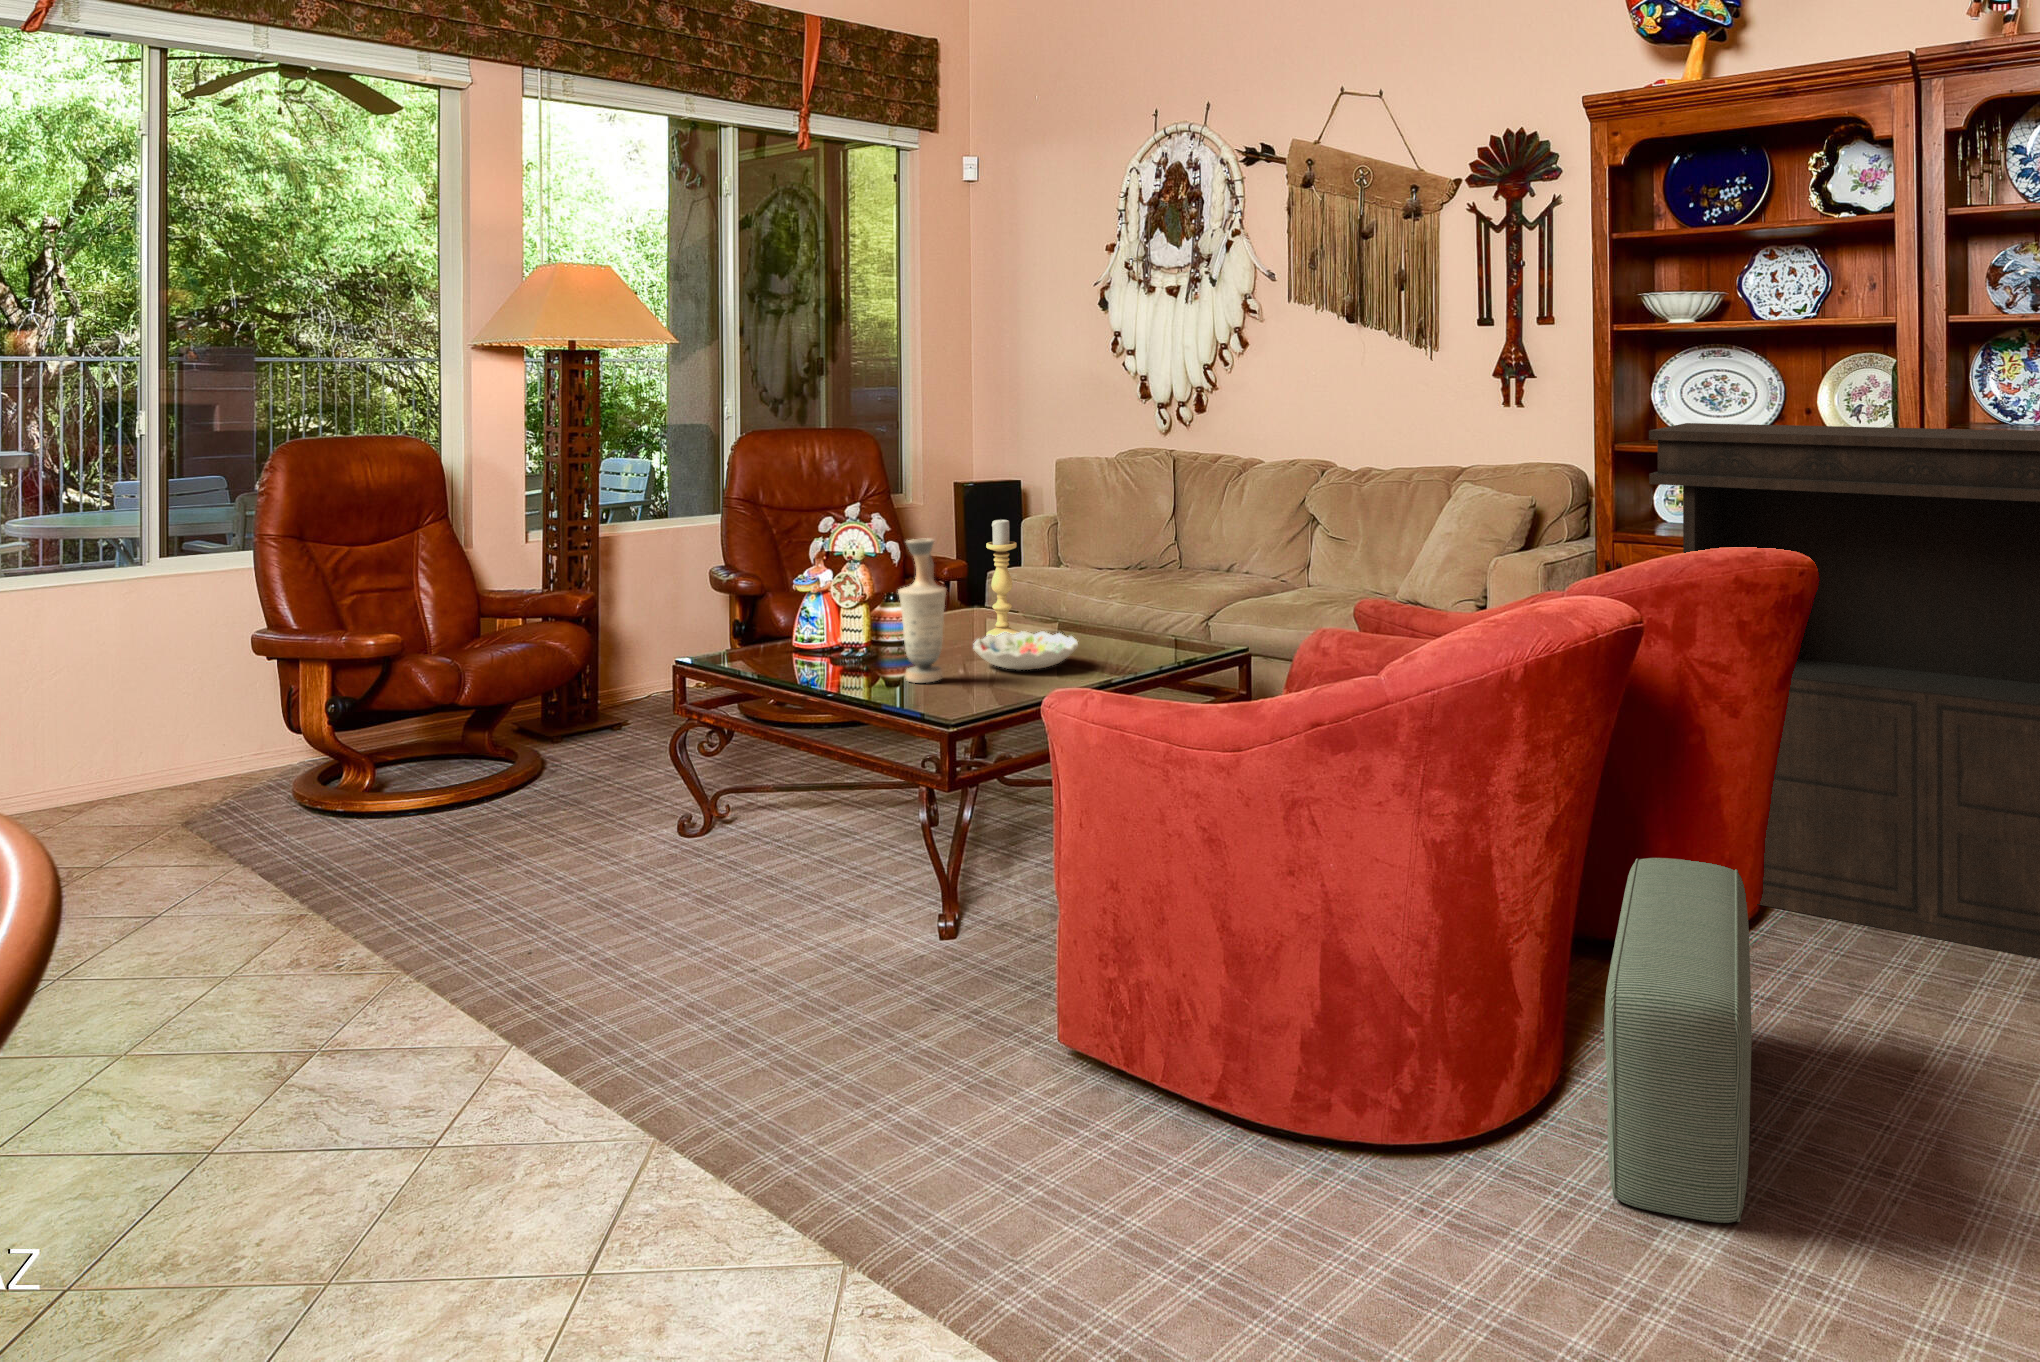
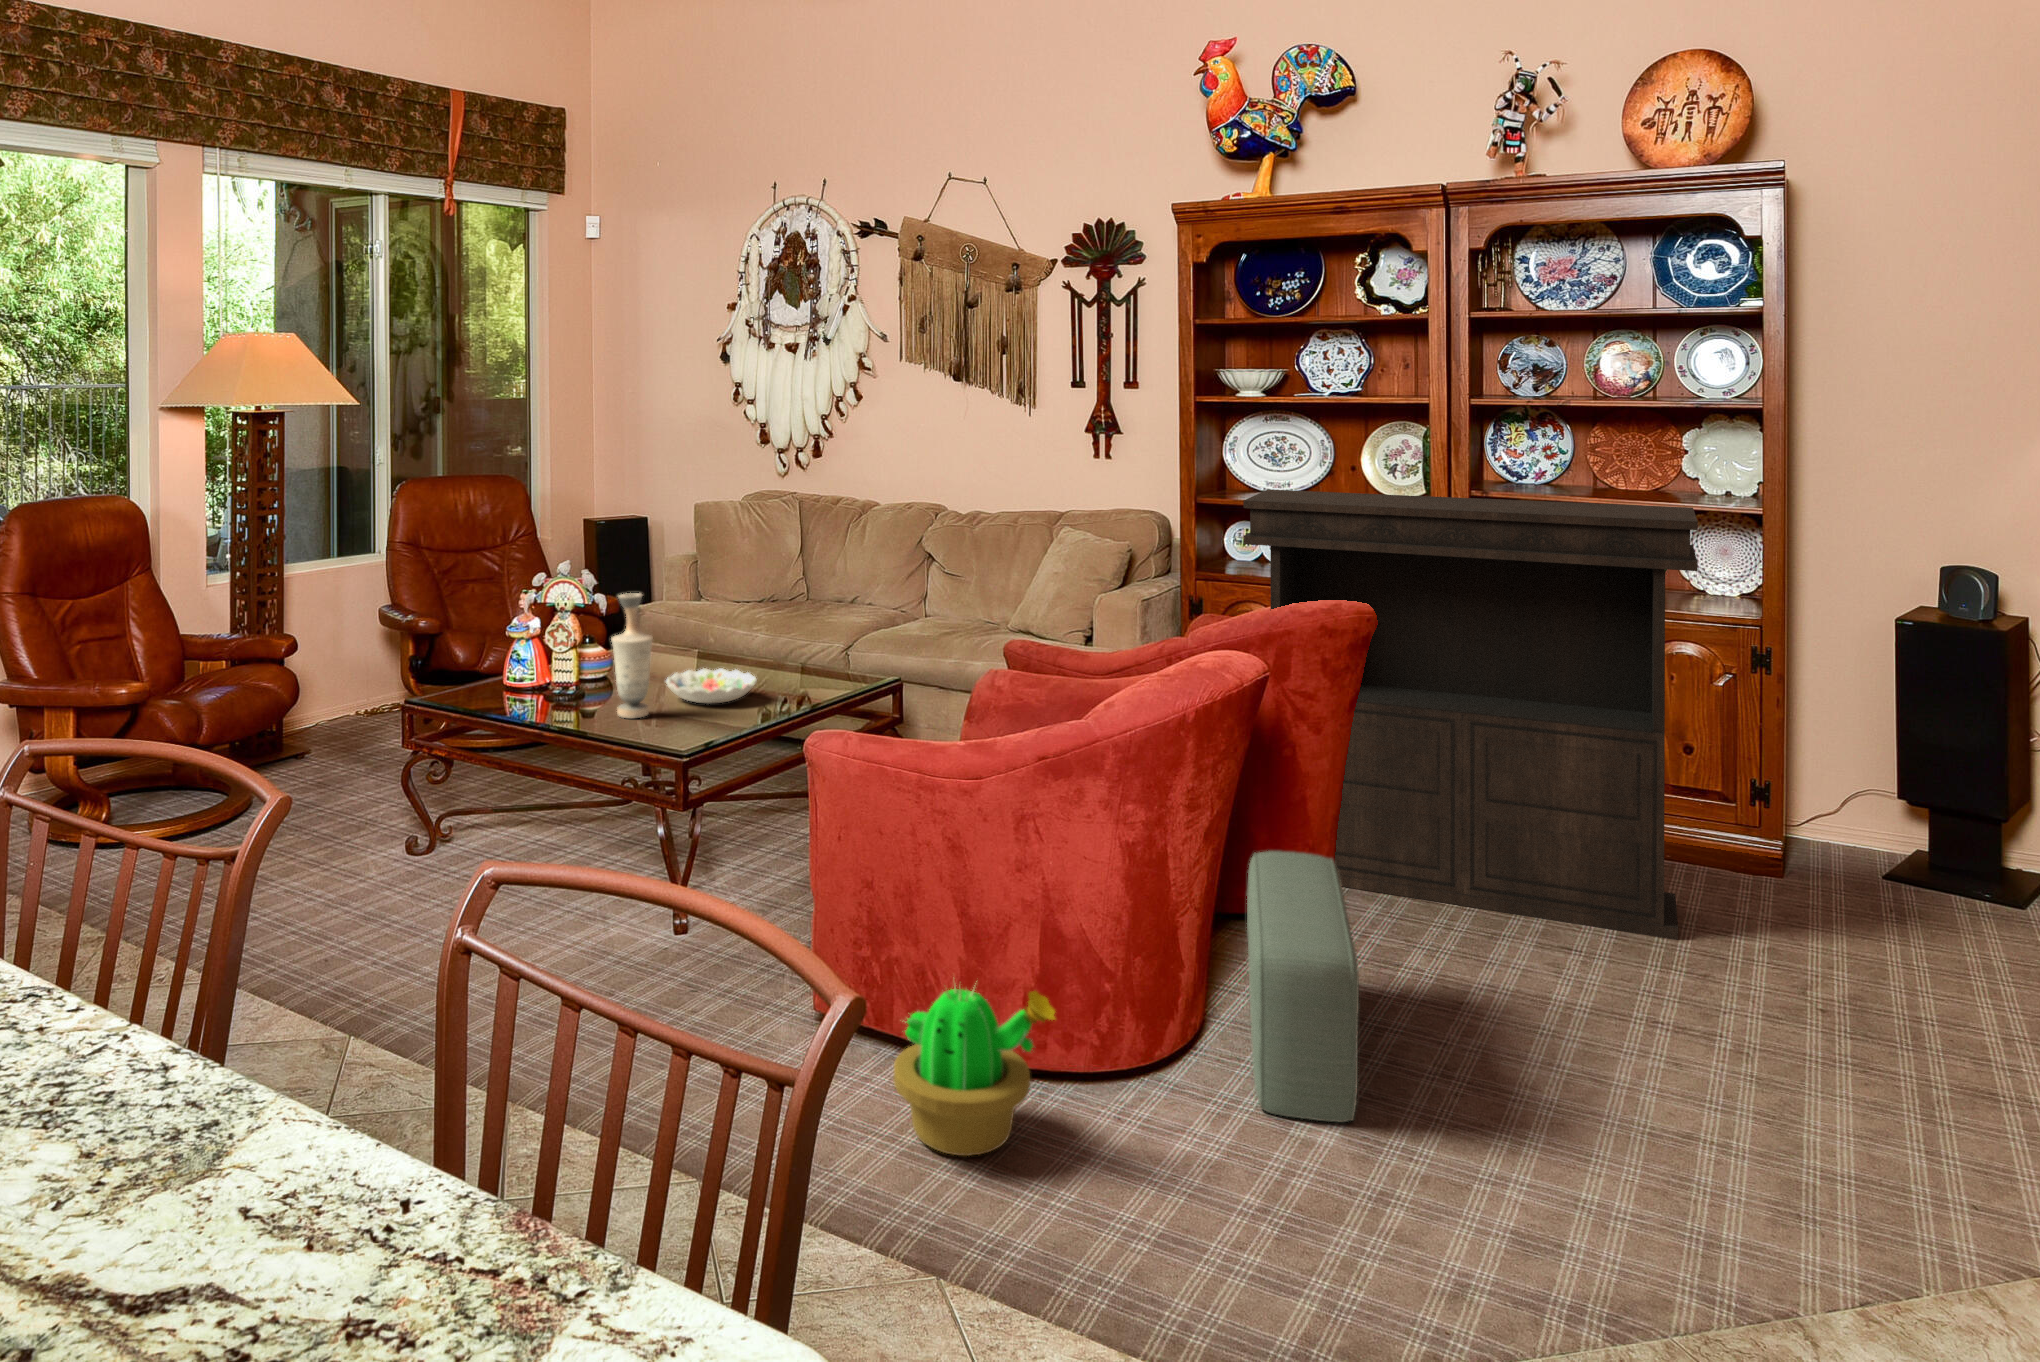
candle holder: present [986,518,1018,637] -> none [659,566,687,673]
decorative plant: none [1117,999,1323,1242] -> present [894,981,1055,1156]

